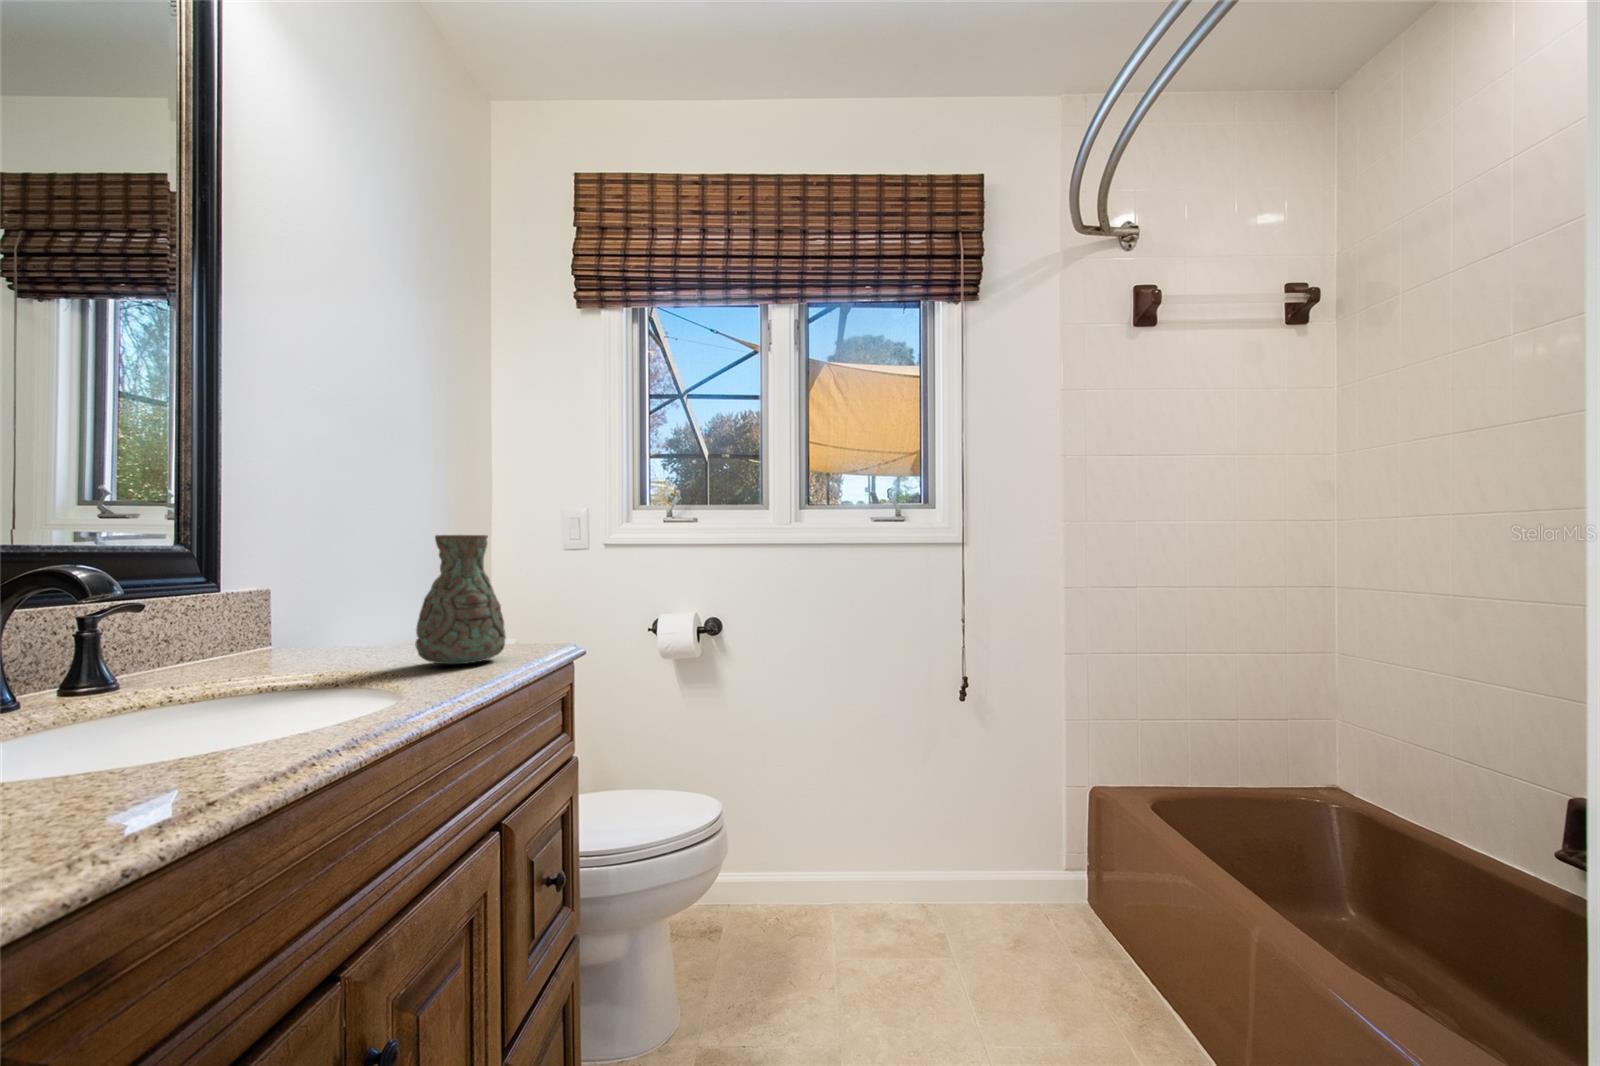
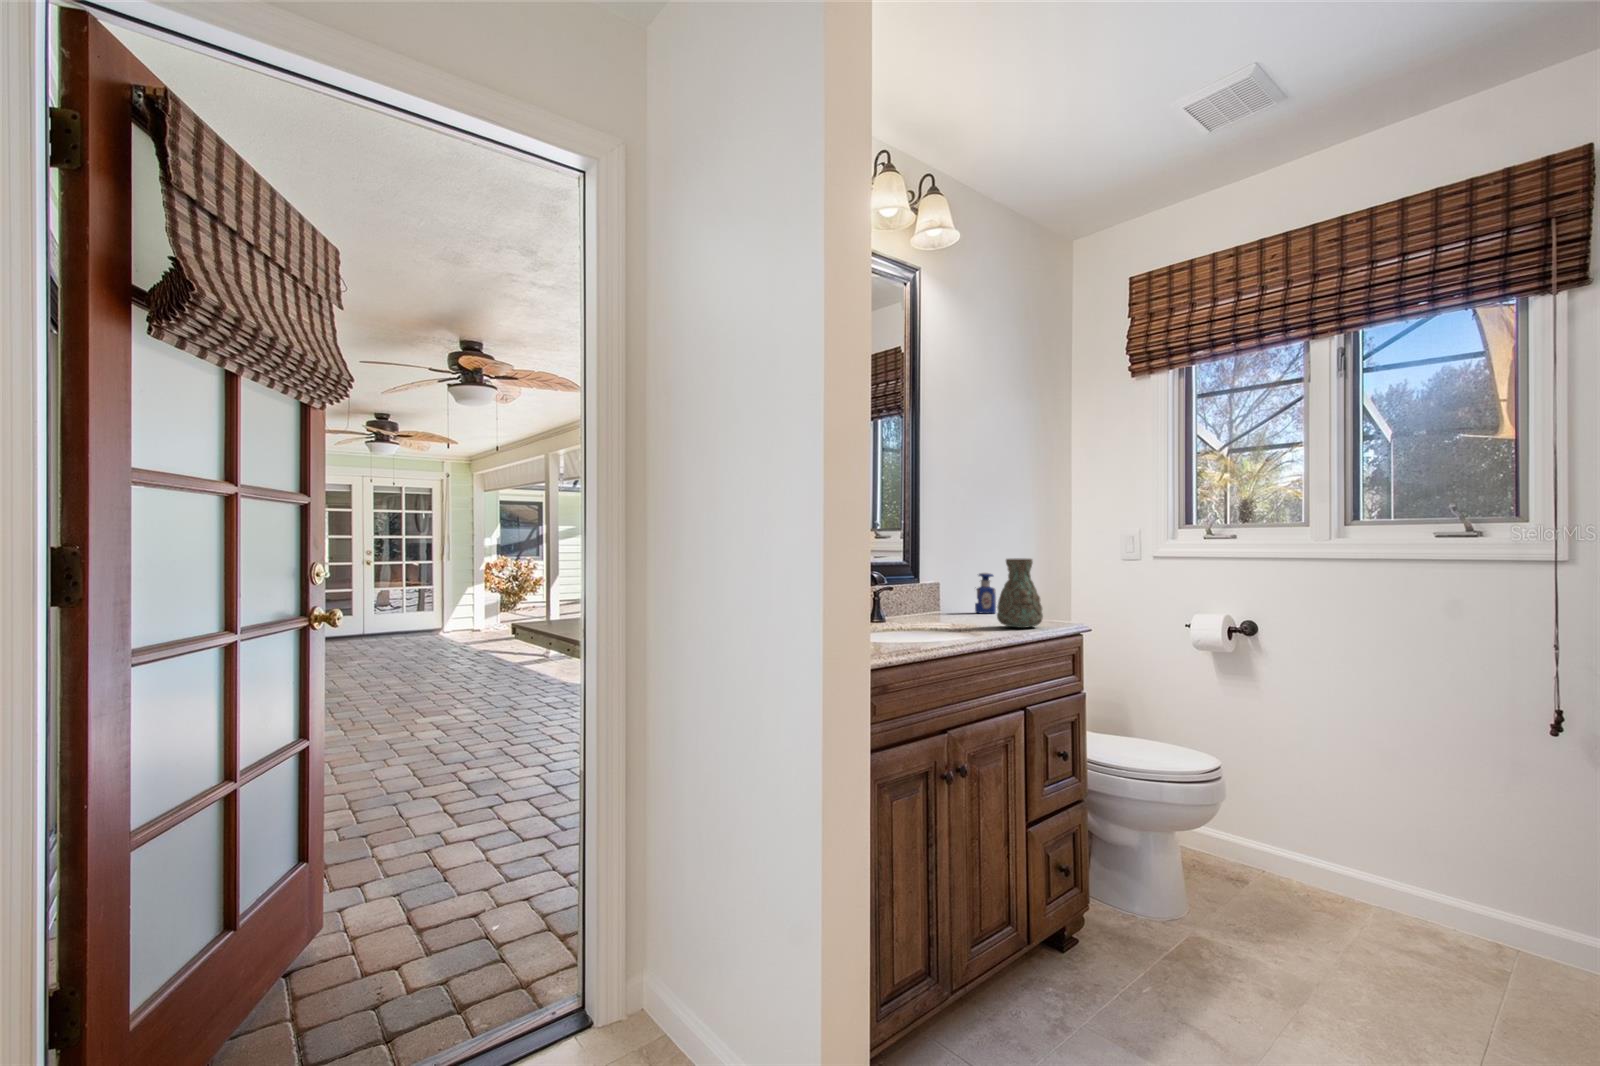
perfume bottle: none [341,570,383,642] -> present [975,573,996,613]

